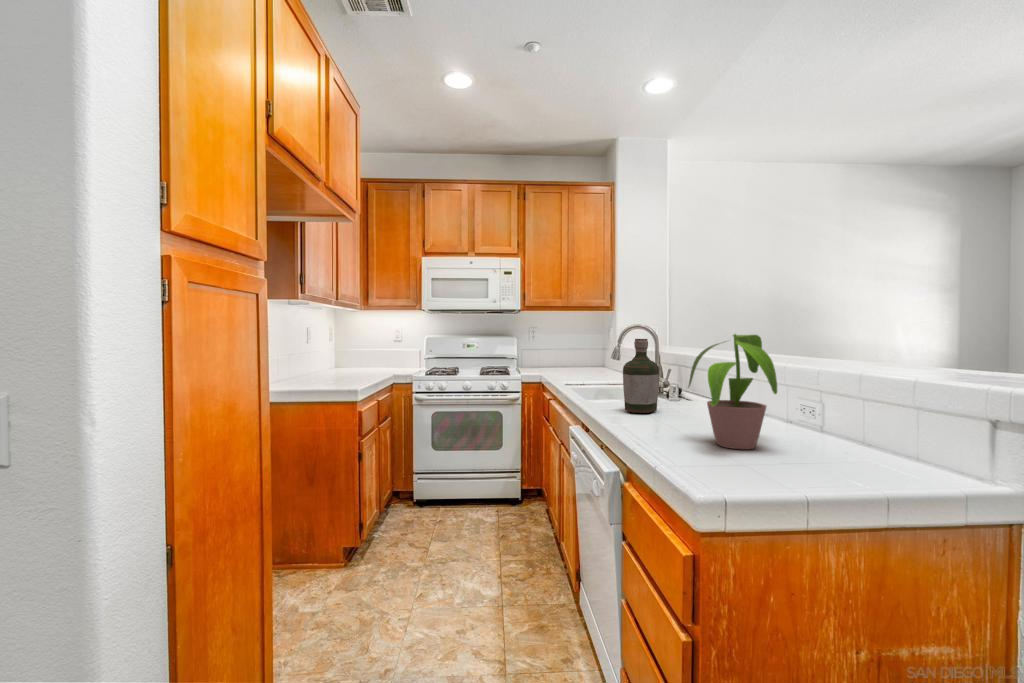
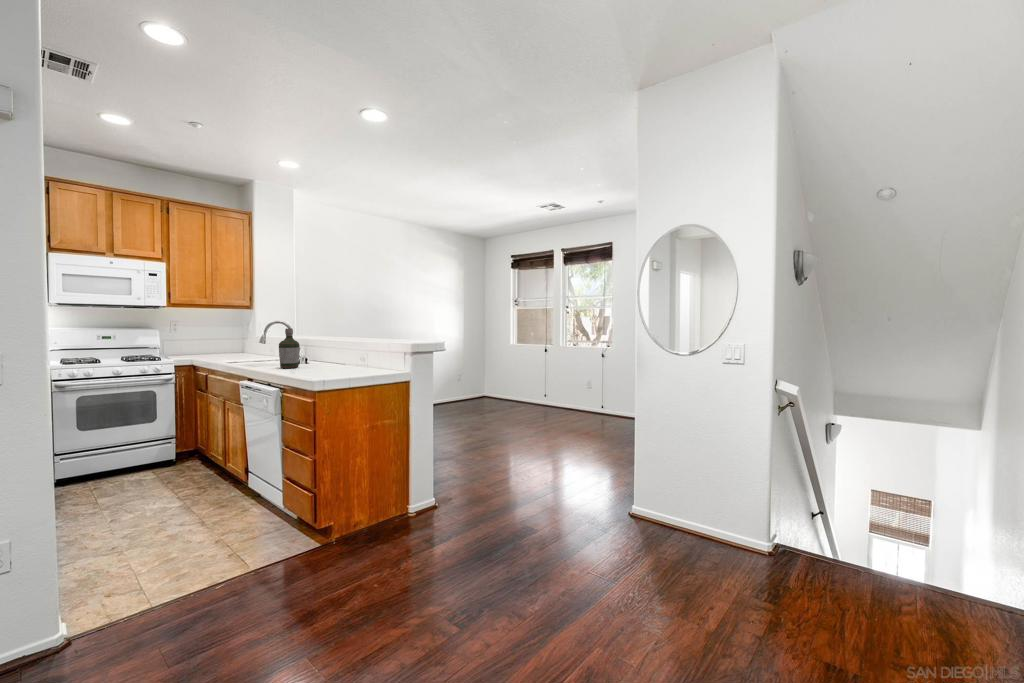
potted plant: present [688,334,777,449] -> none [313,326,359,373]

